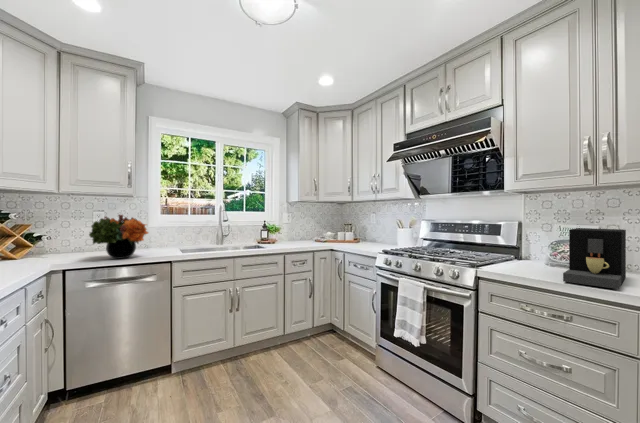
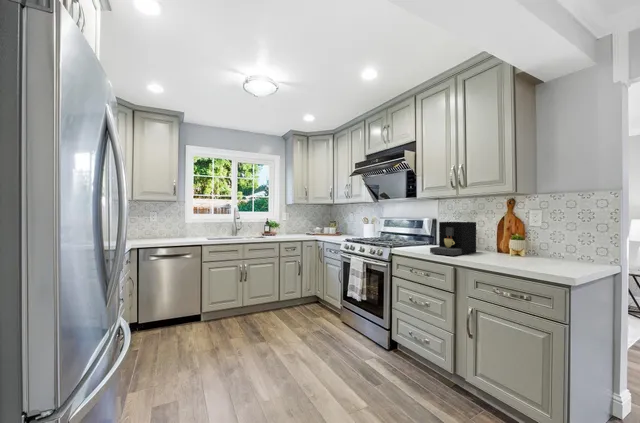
flower arrangement: present [89,215,148,259] -> none [148,213,186,243]

